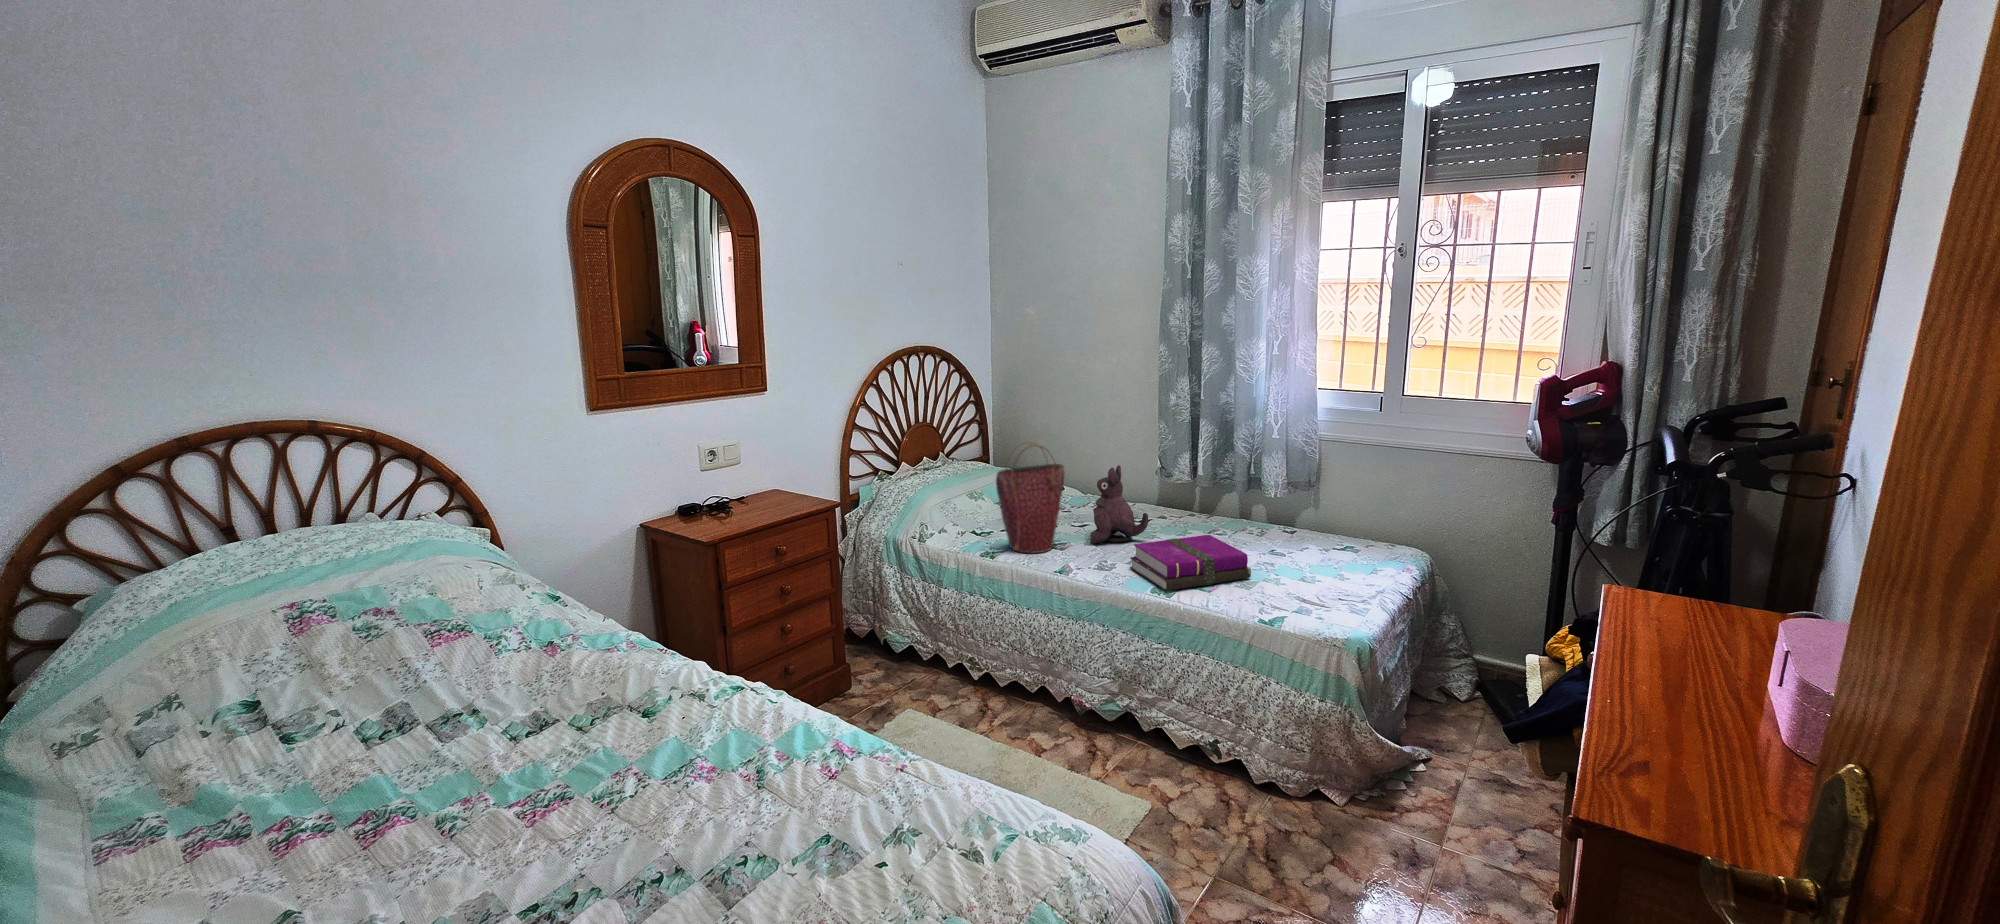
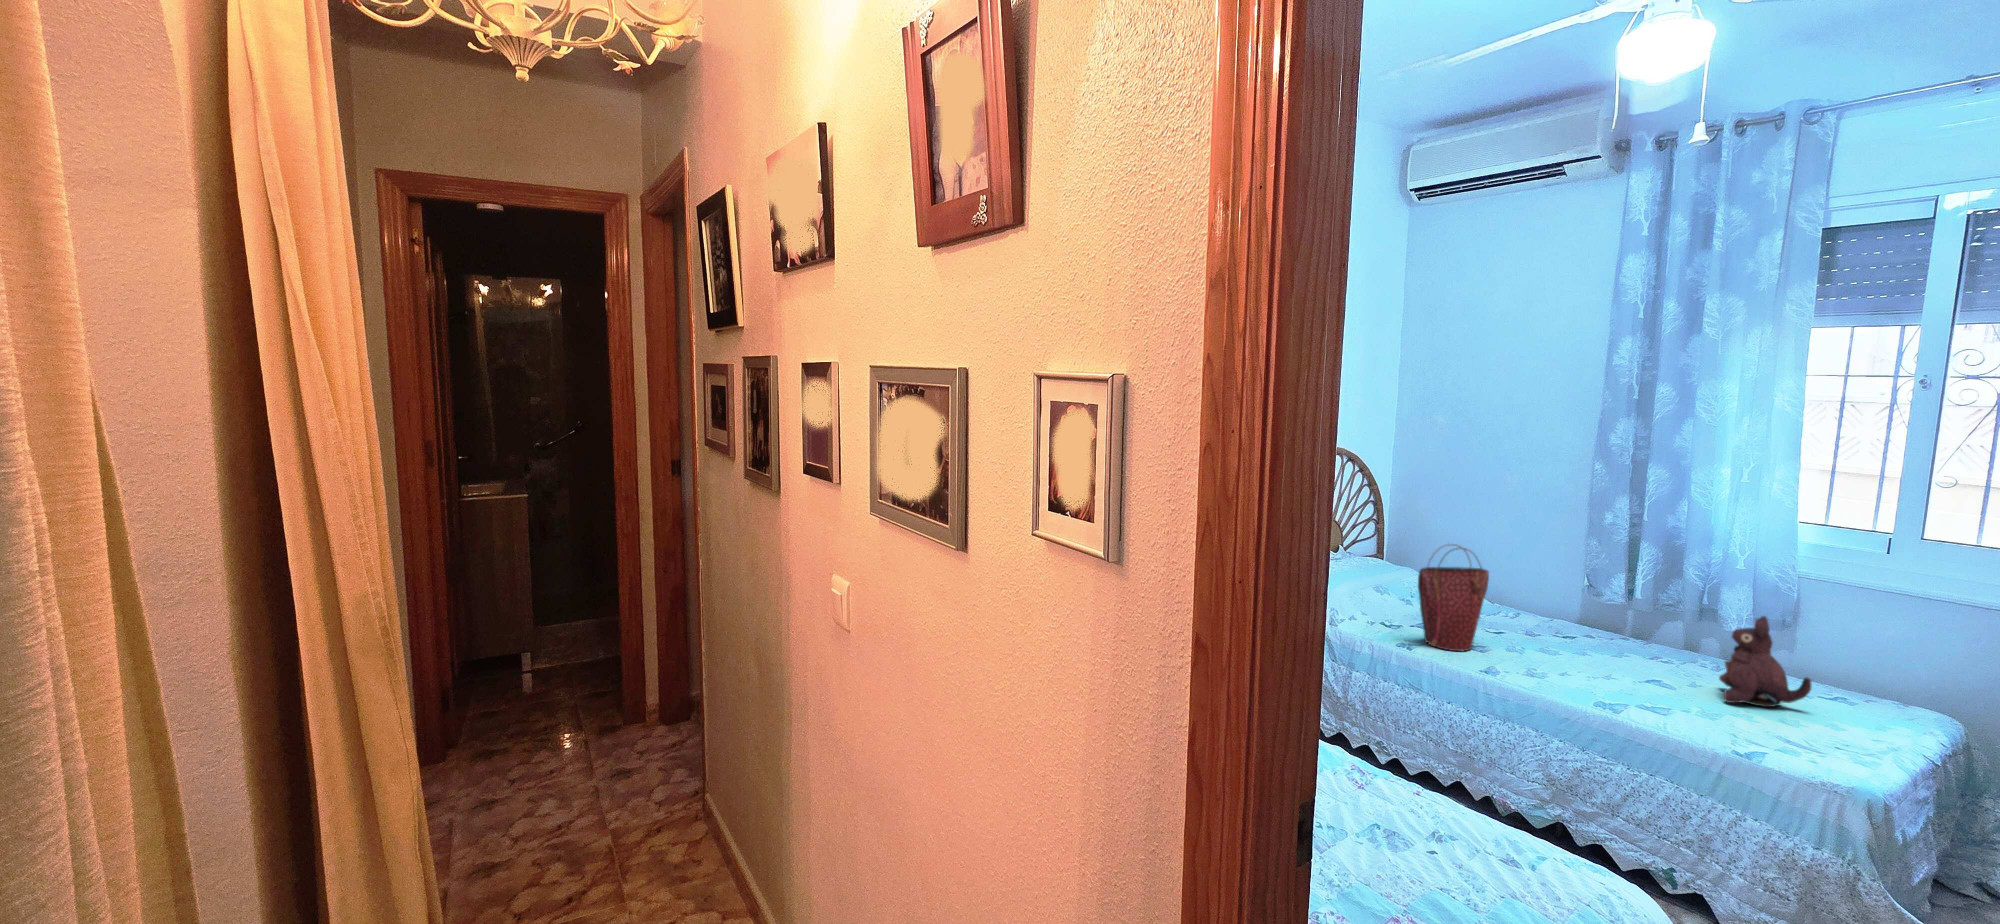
plush toy: present [1090,465,1149,543] -> present [1719,616,1812,707]
notebook: present [1130,535,1251,591] -> none [1564,656,1716,710]

